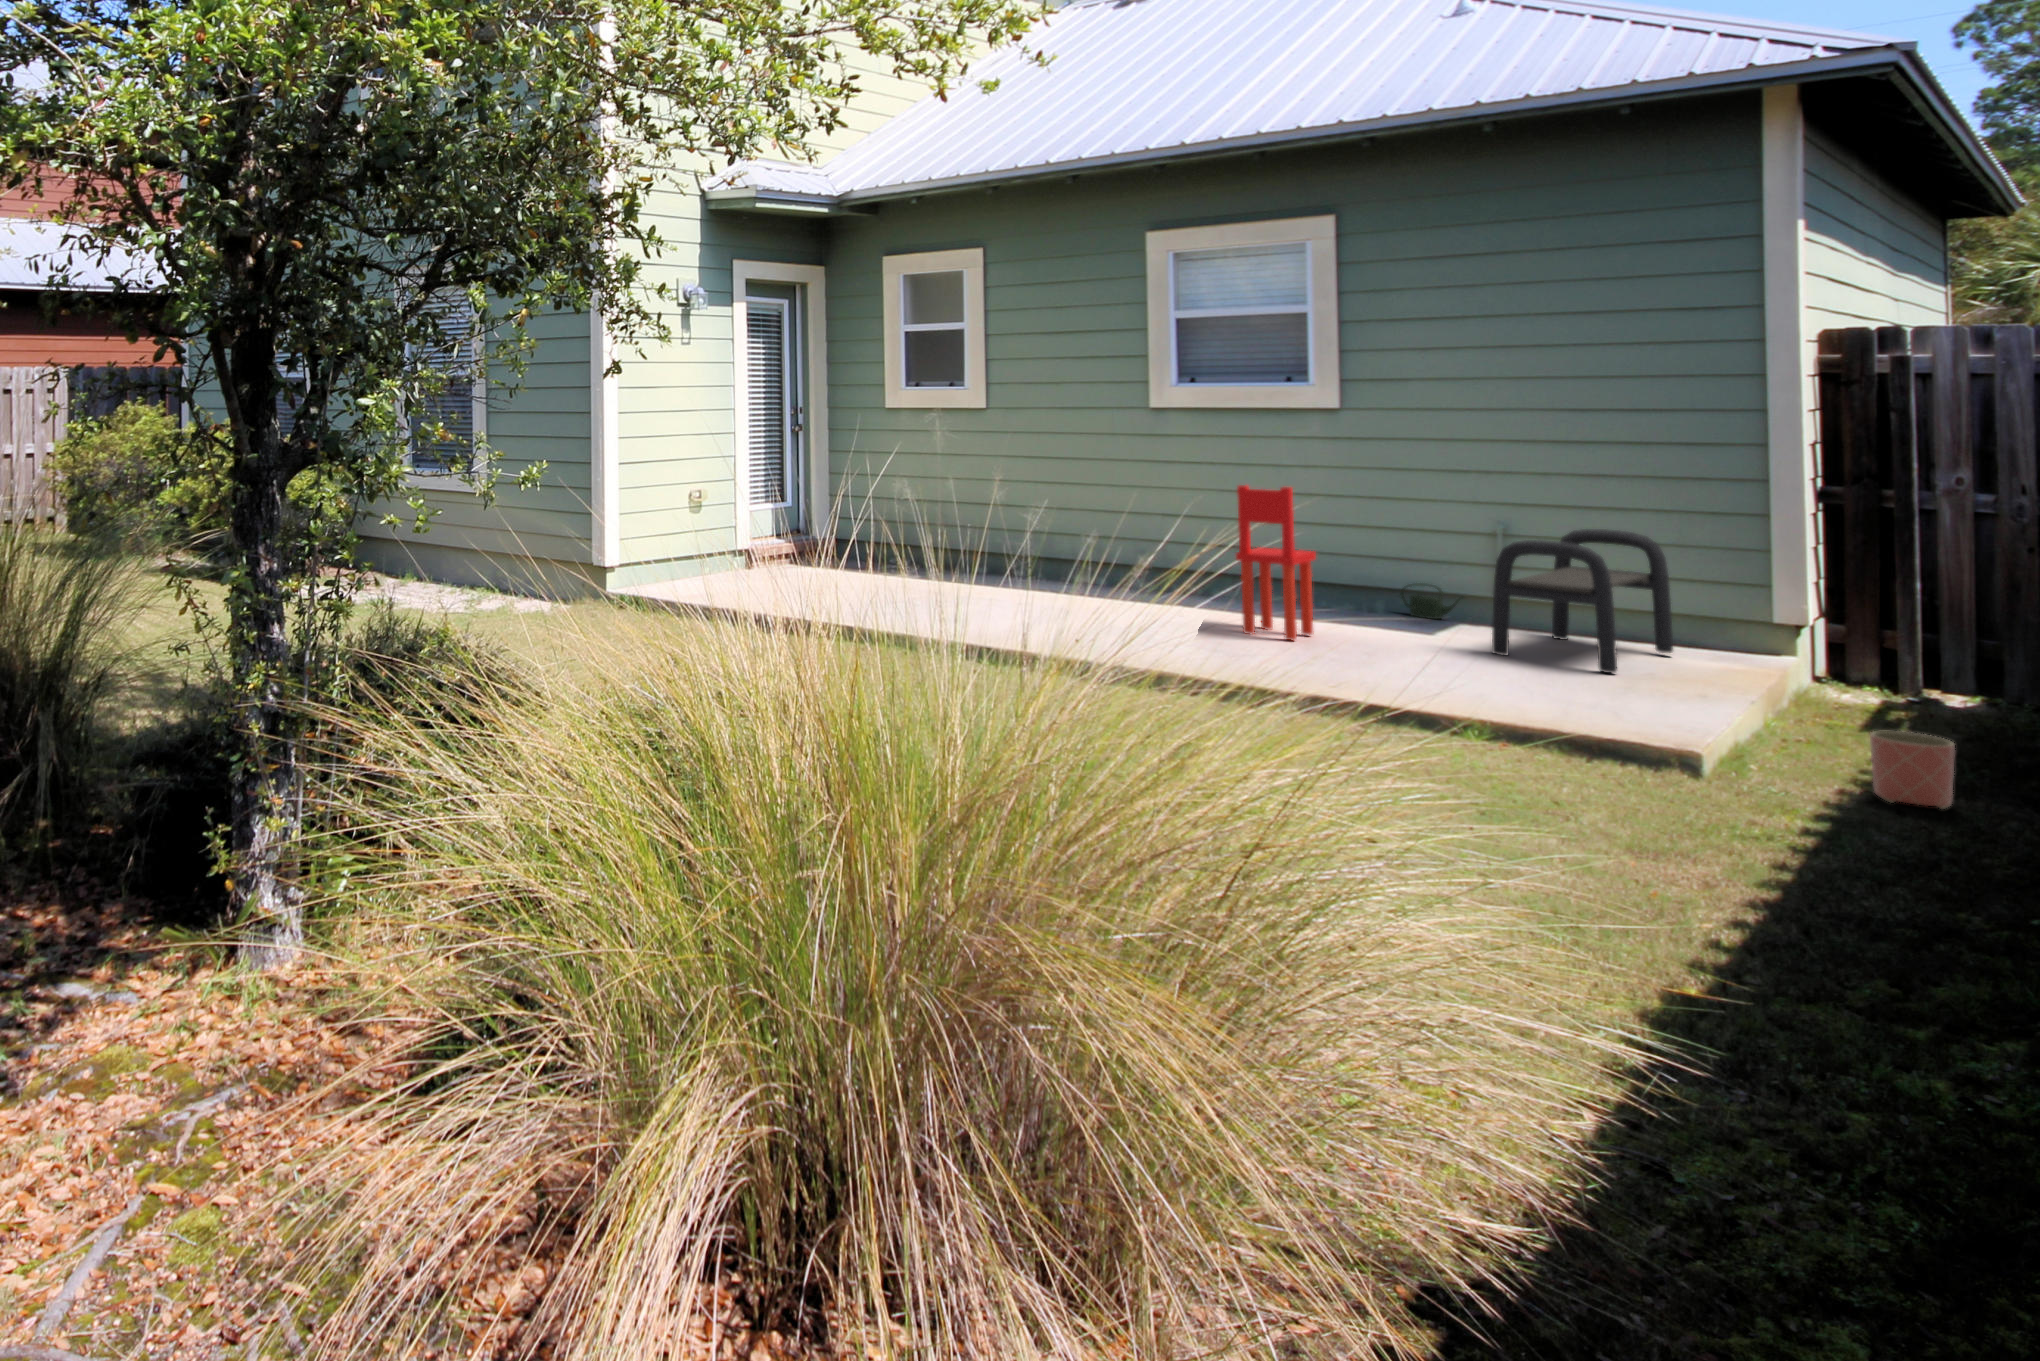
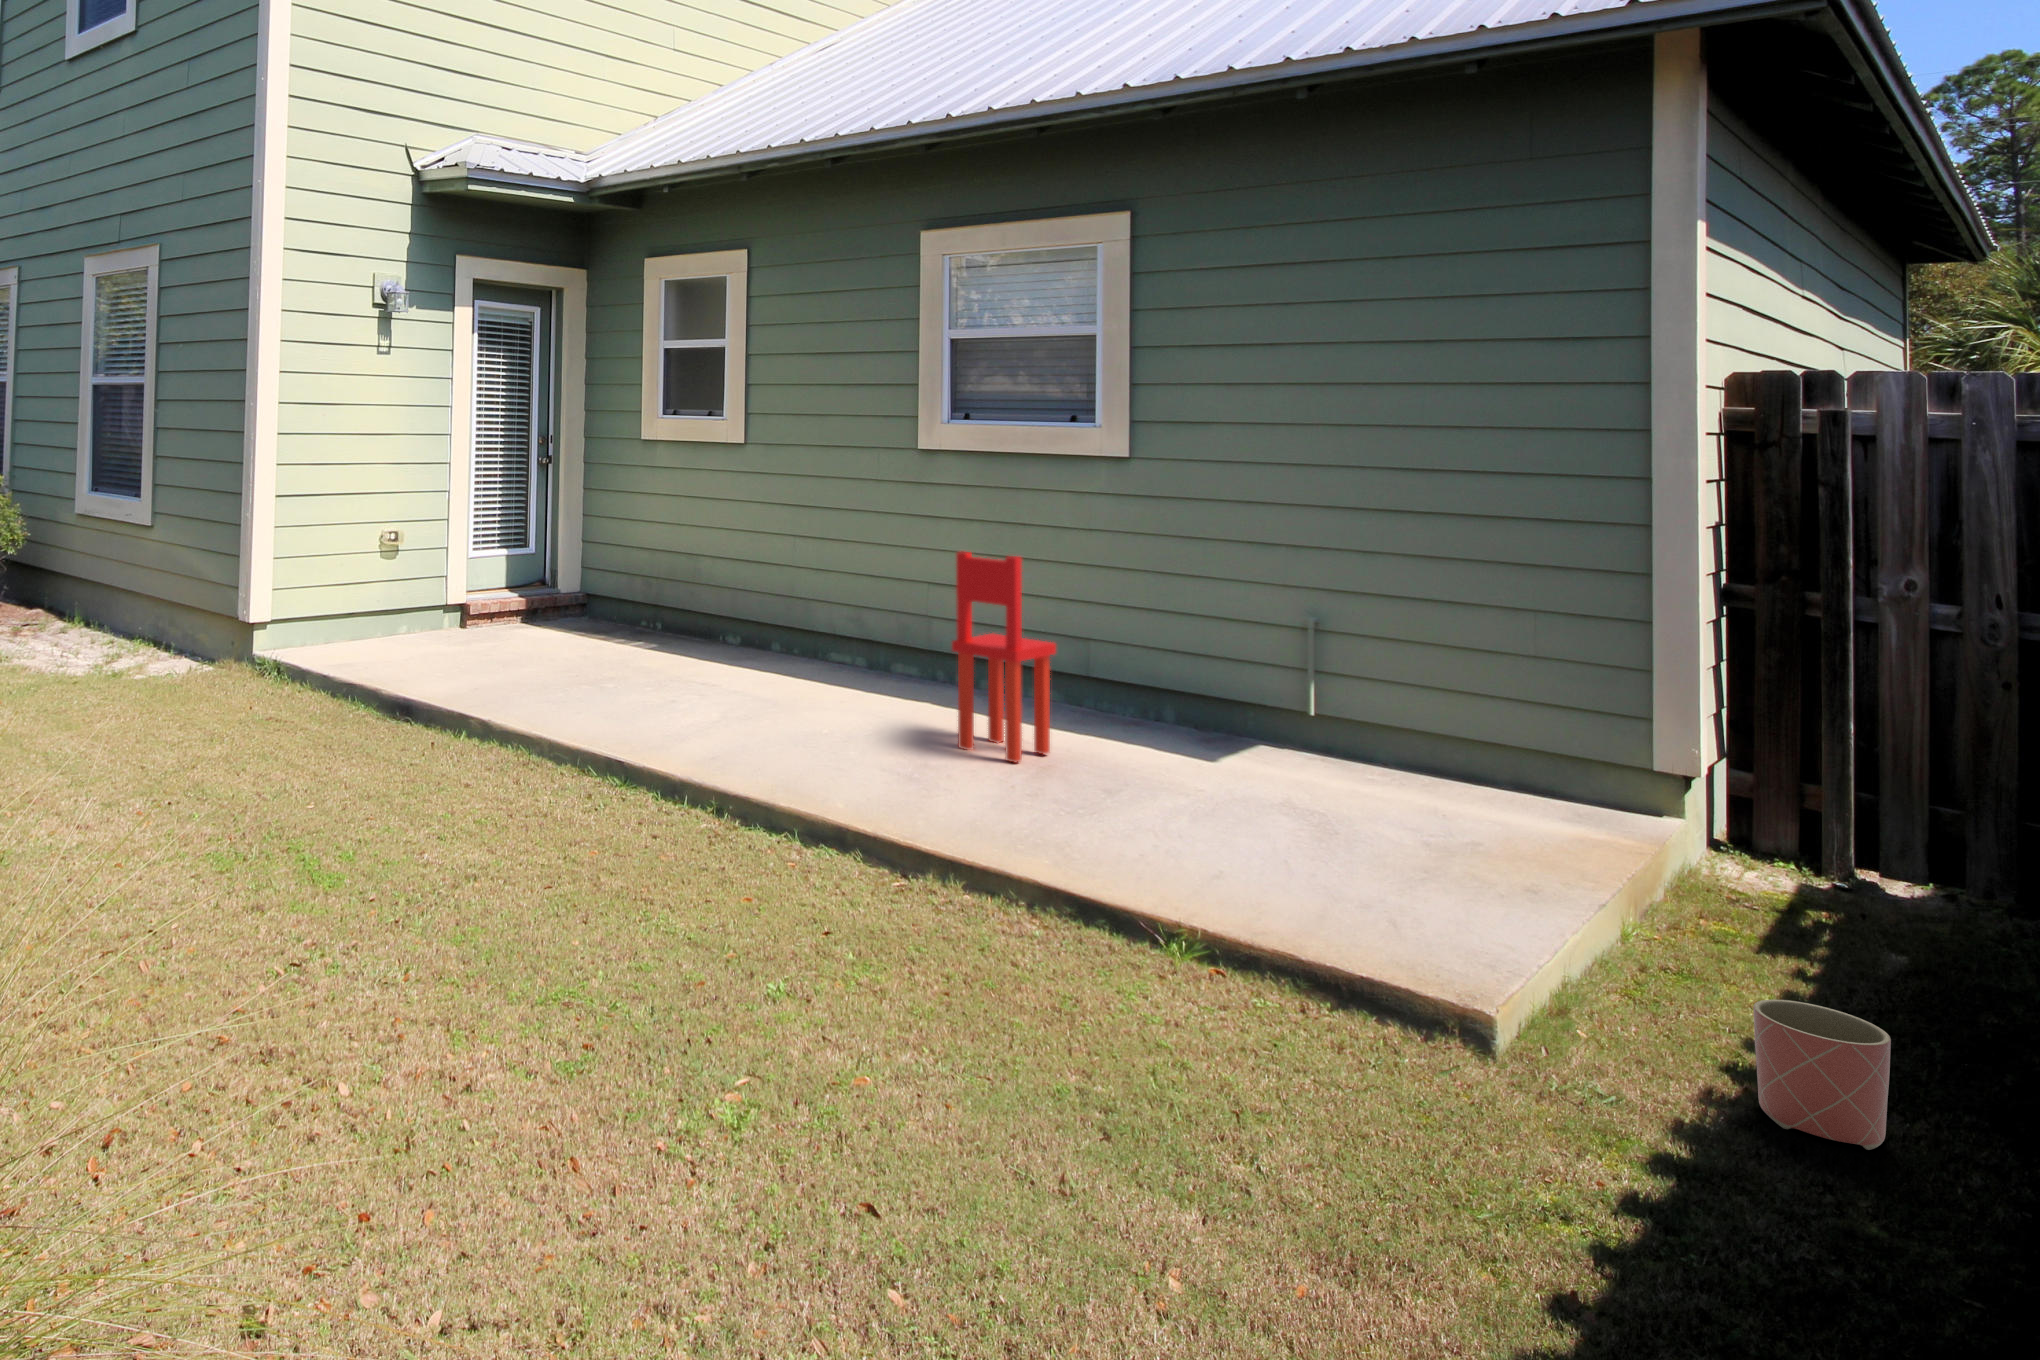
bench: present [1492,529,1673,673] -> none [1277,625,1523,832]
watering can: present [1401,584,1460,619] -> none [1192,684,1269,733]

